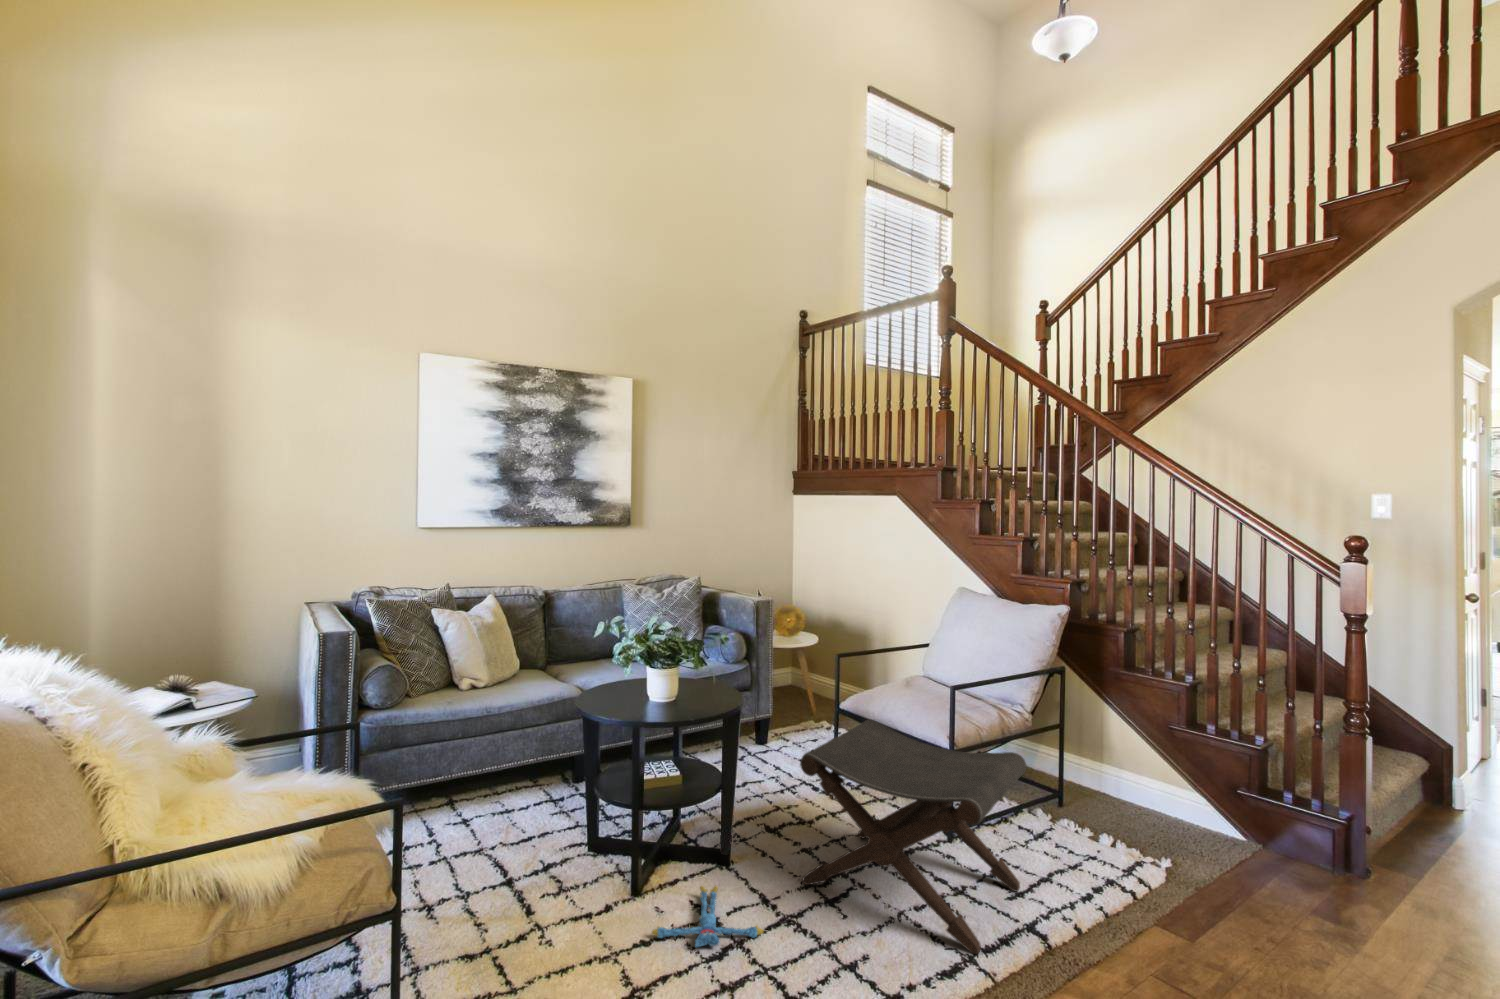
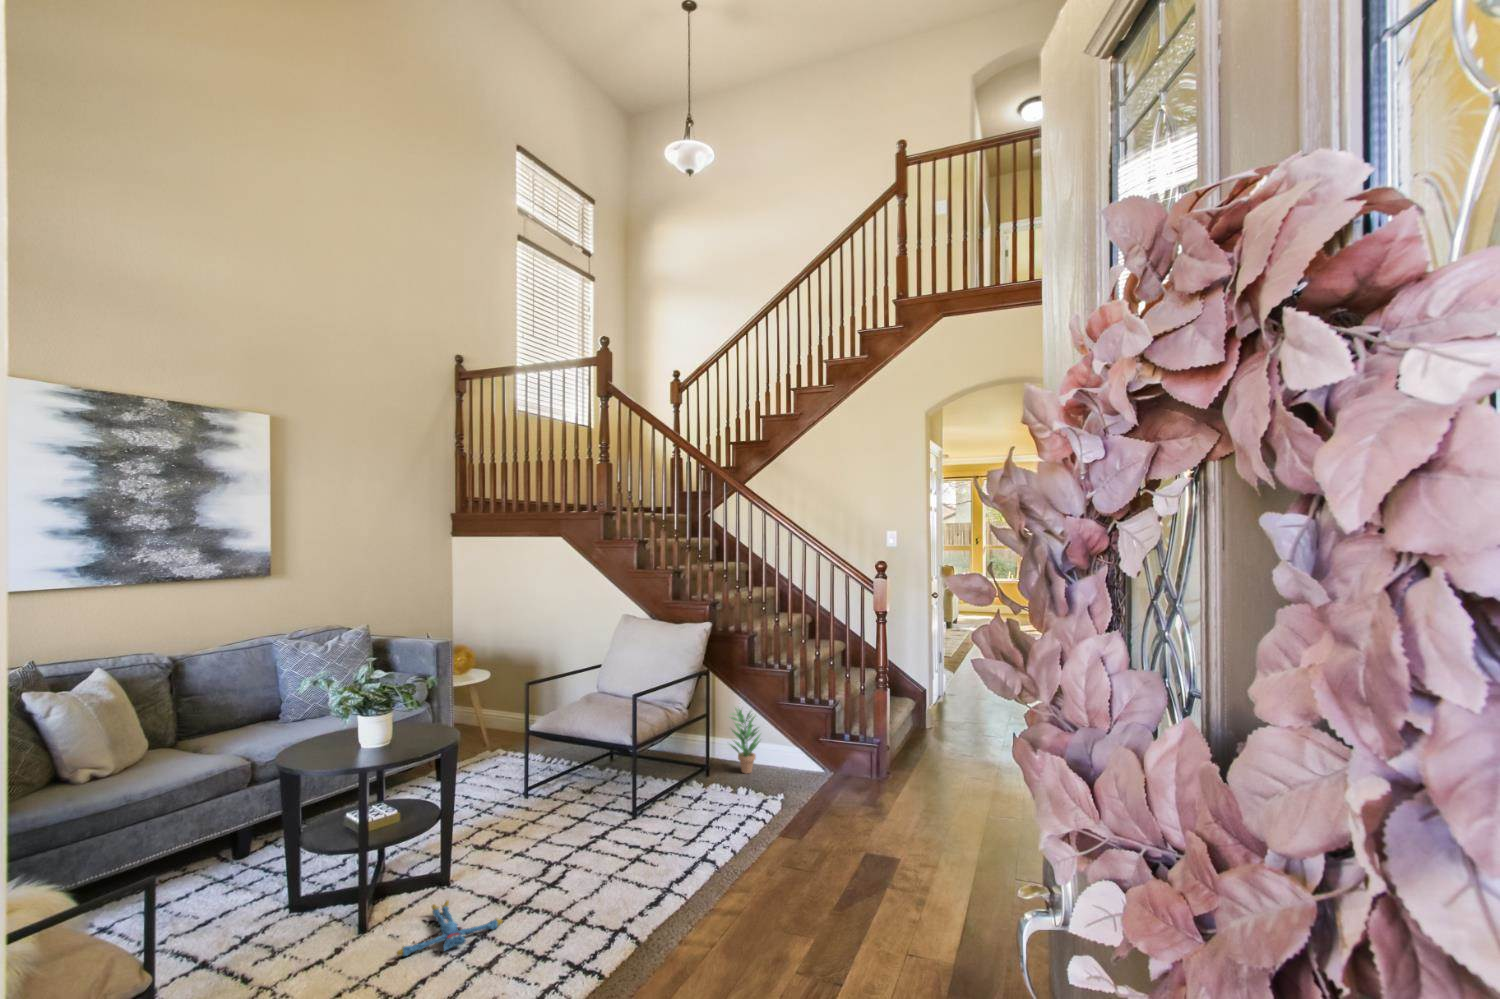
footstool: present [800,719,1026,954] -> none [522,730,695,887]
potted plant: none [1088,722,1143,817] -> present [731,709,760,774]

